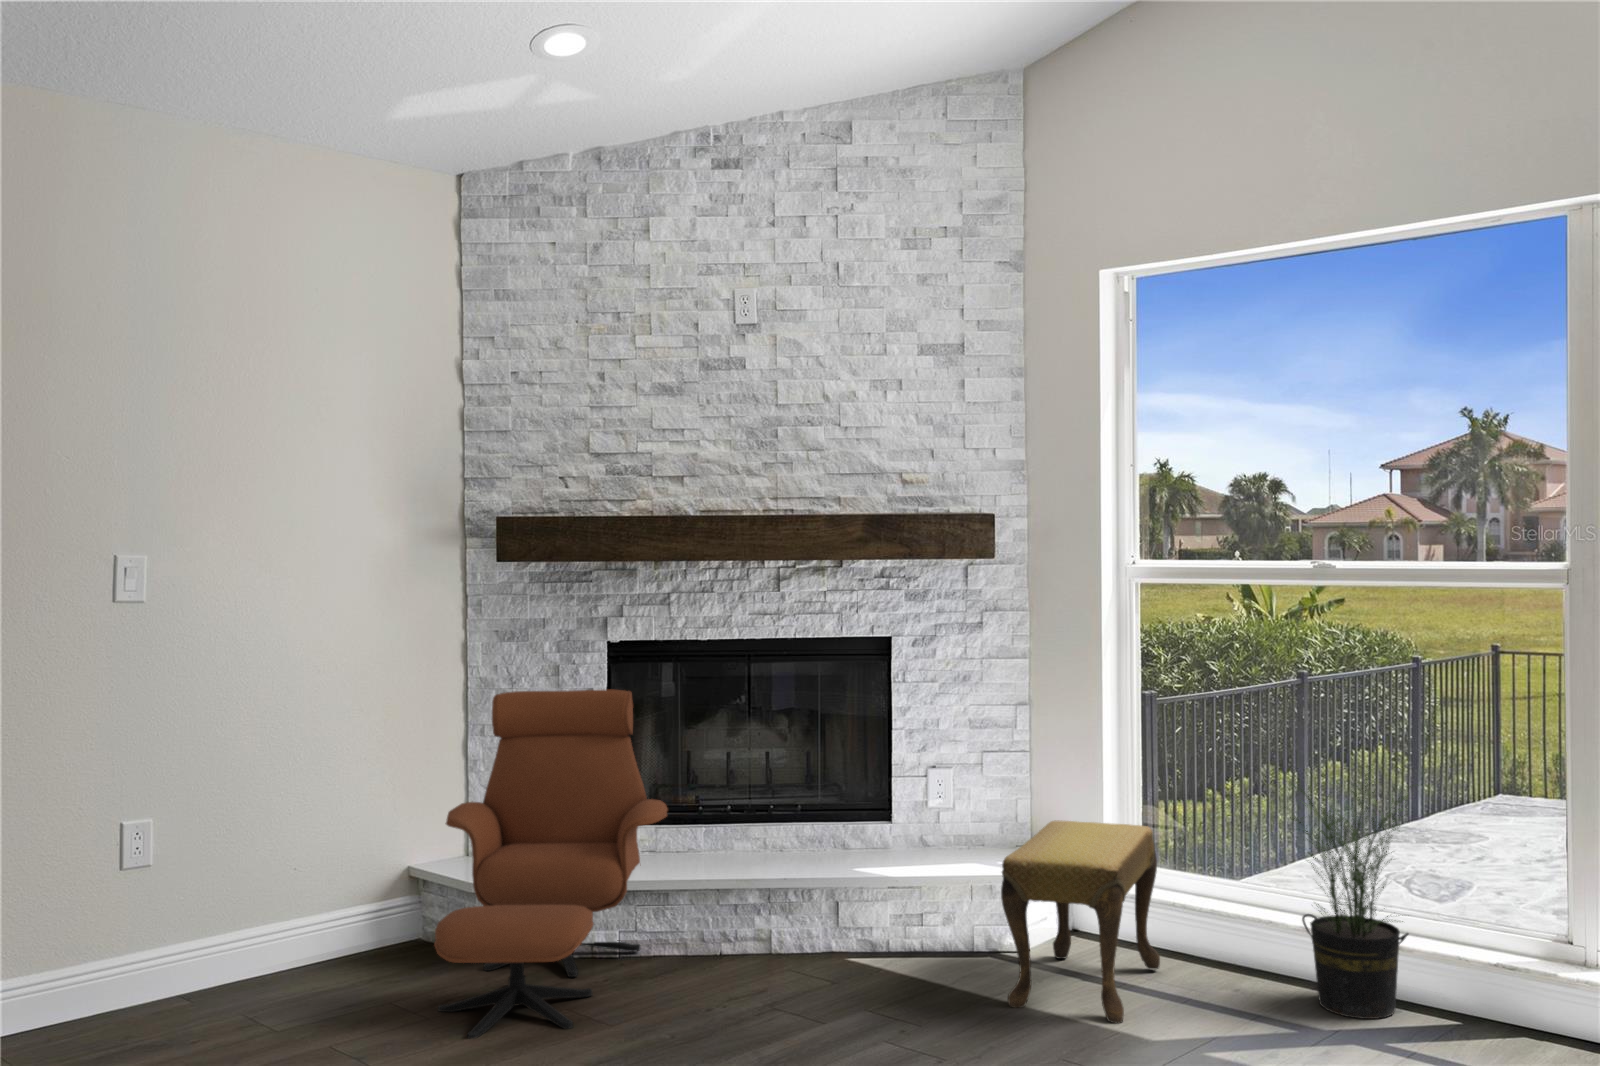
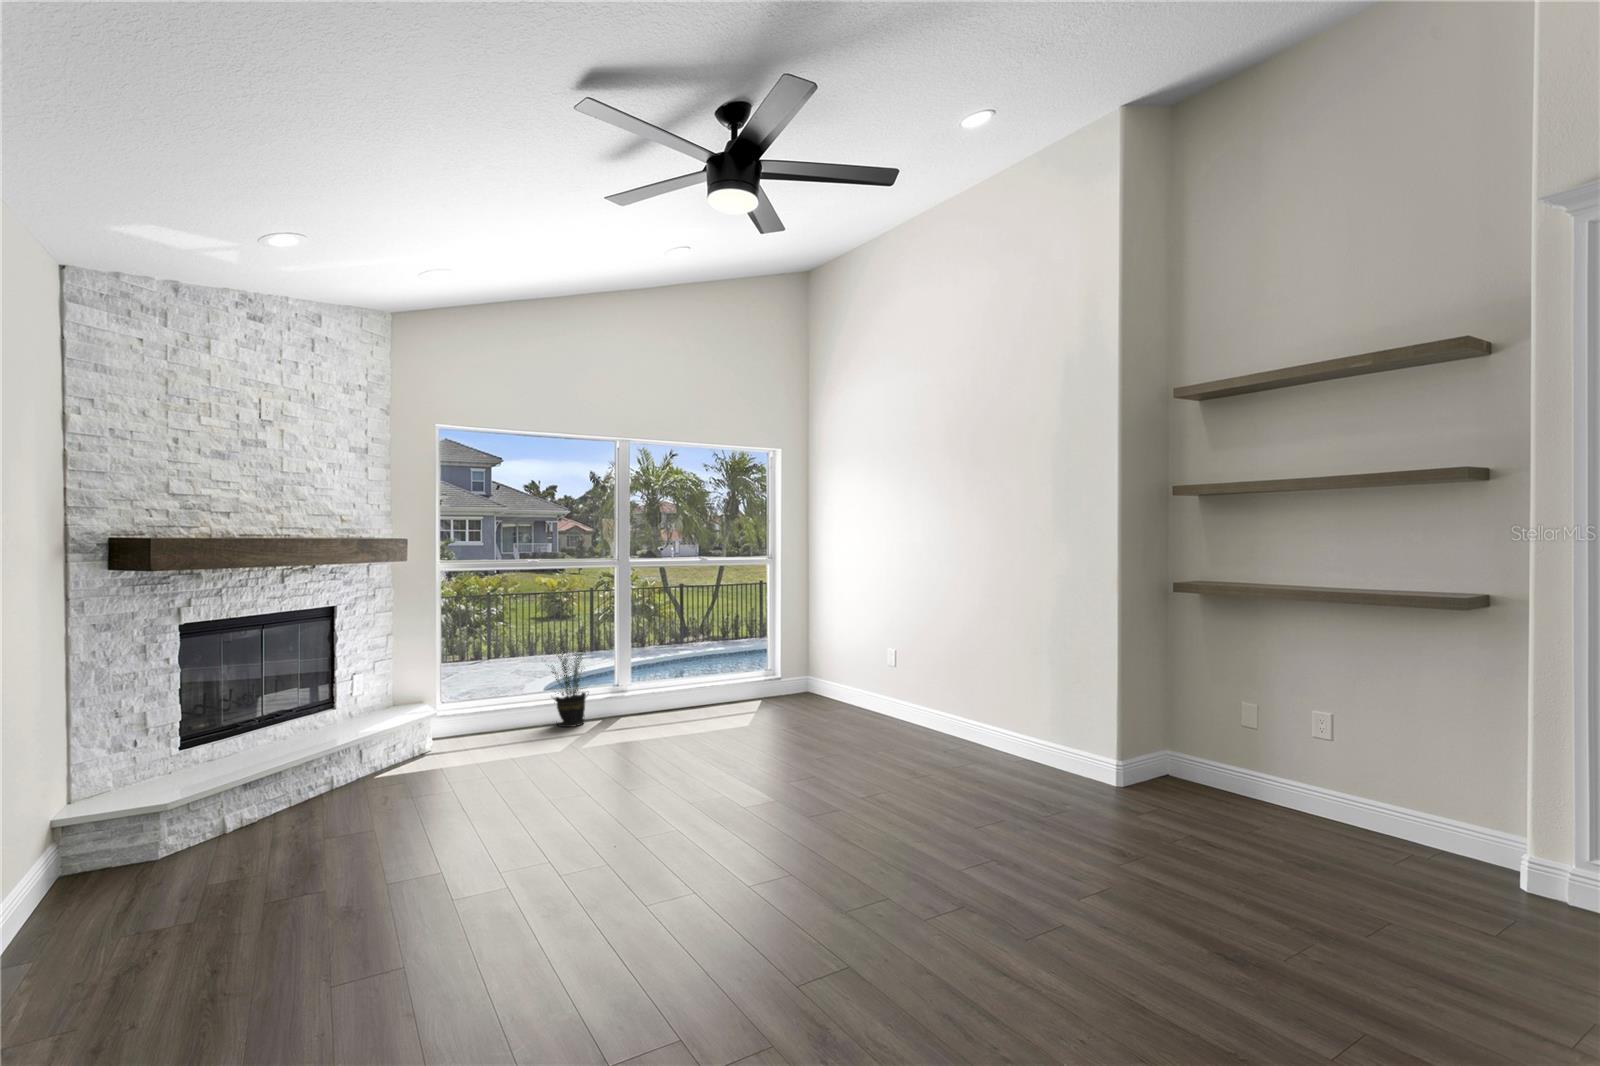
lounge chair: present [434,690,668,1039] -> none [114,653,355,863]
footstool: present [1001,820,1160,1023] -> none [448,676,532,760]

